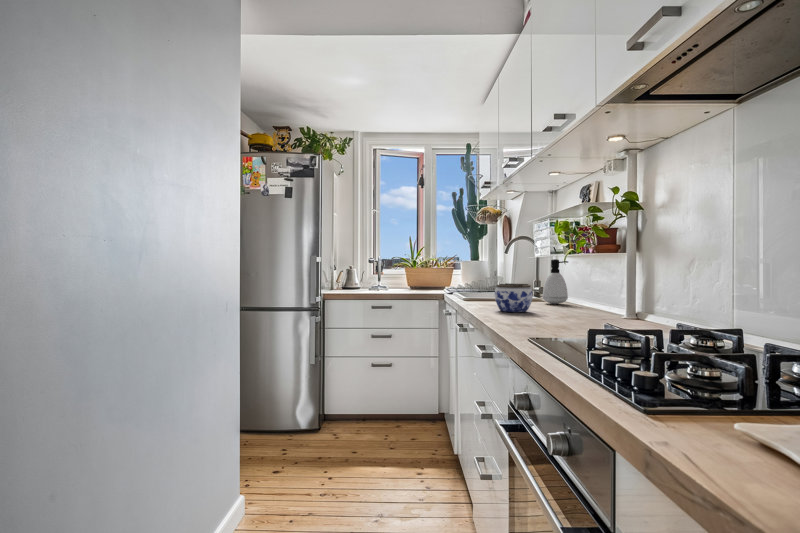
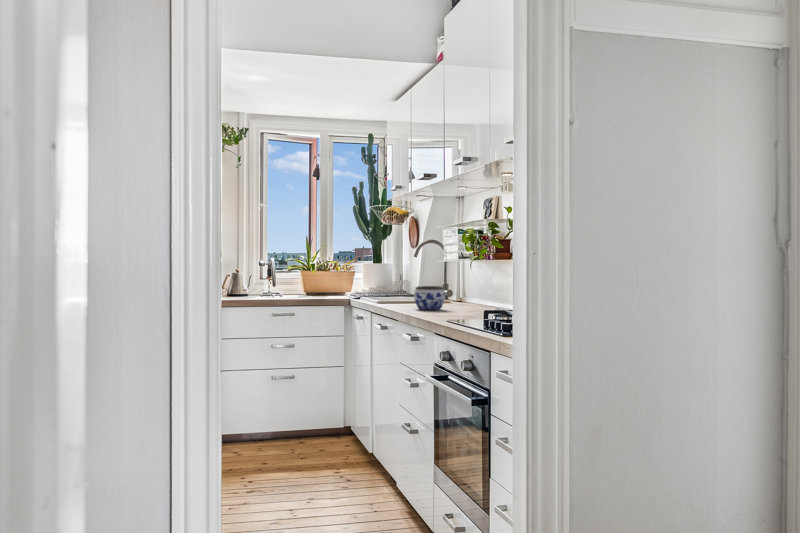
soap dispenser: present [543,259,568,304] -> none [452,264,474,305]

